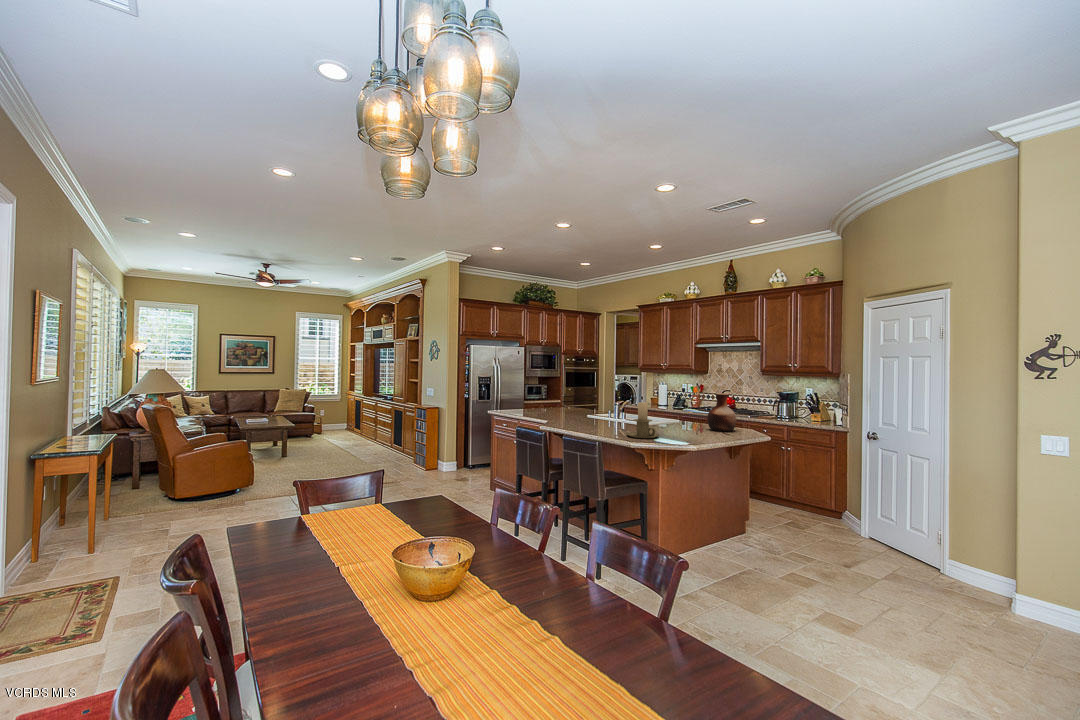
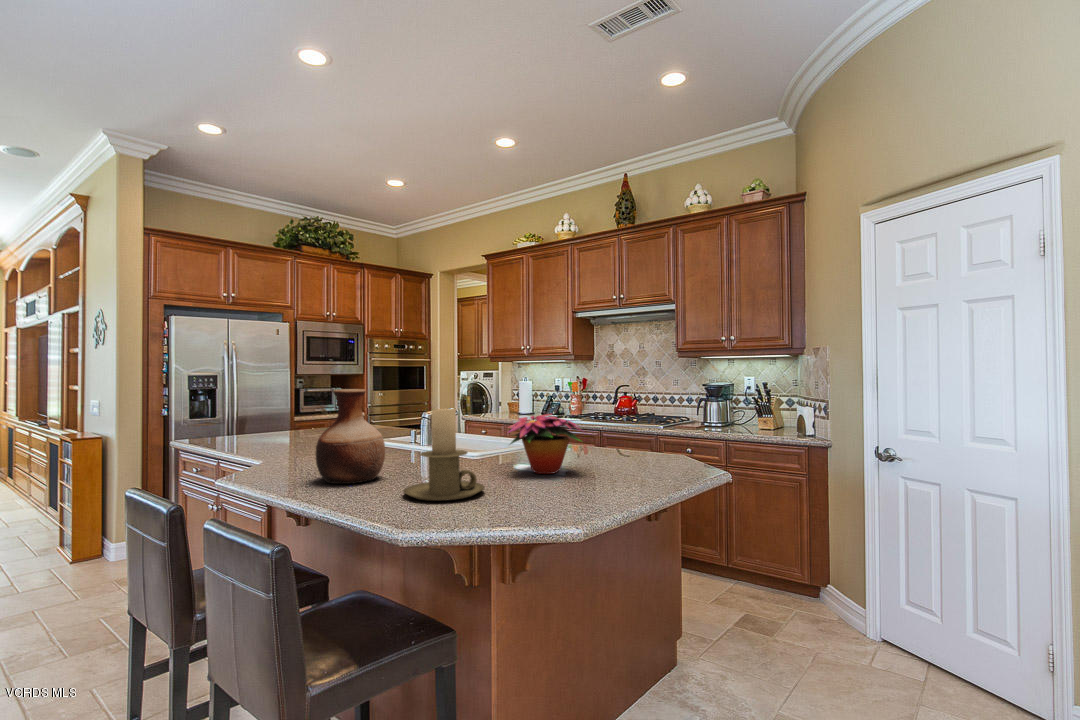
vase: present [707,393,736,431] -> present [316,389,385,484]
flower arrangement: none [665,406,705,433] -> present [509,414,582,474]

